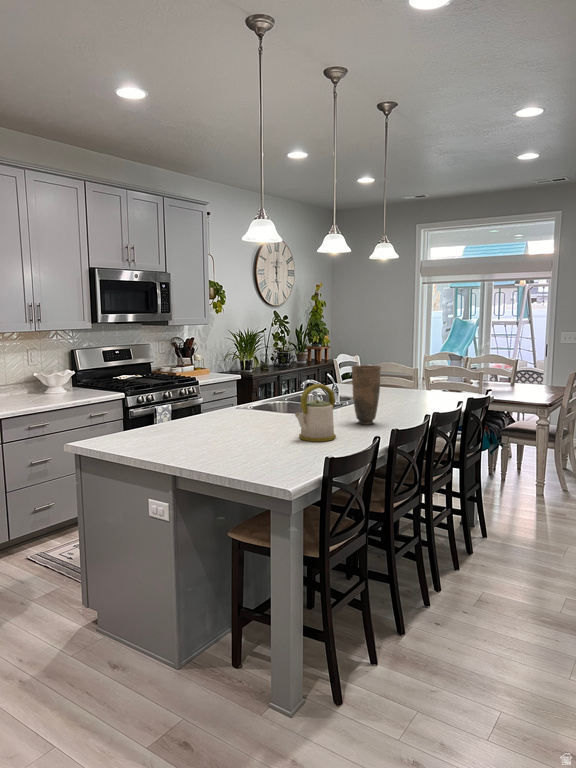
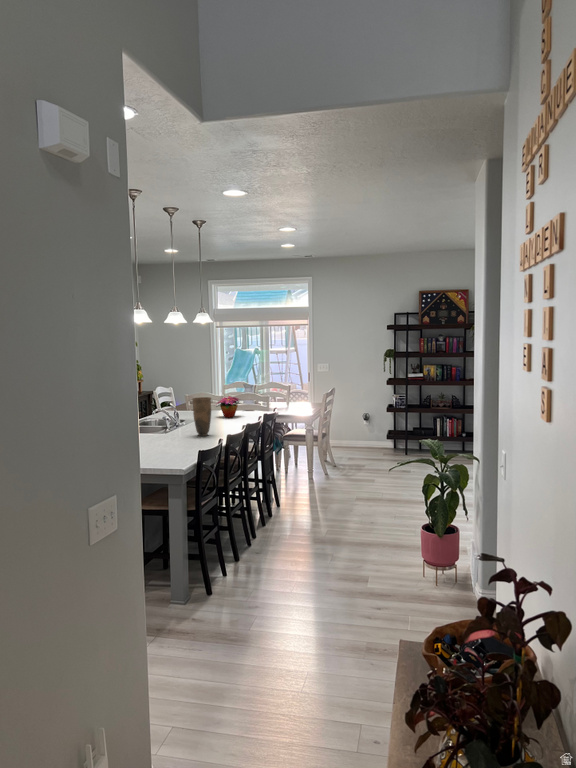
flower arrangement: none [395,367,442,398] -> present [216,396,240,418]
kettle: present [295,384,336,442] -> none [164,411,190,448]

